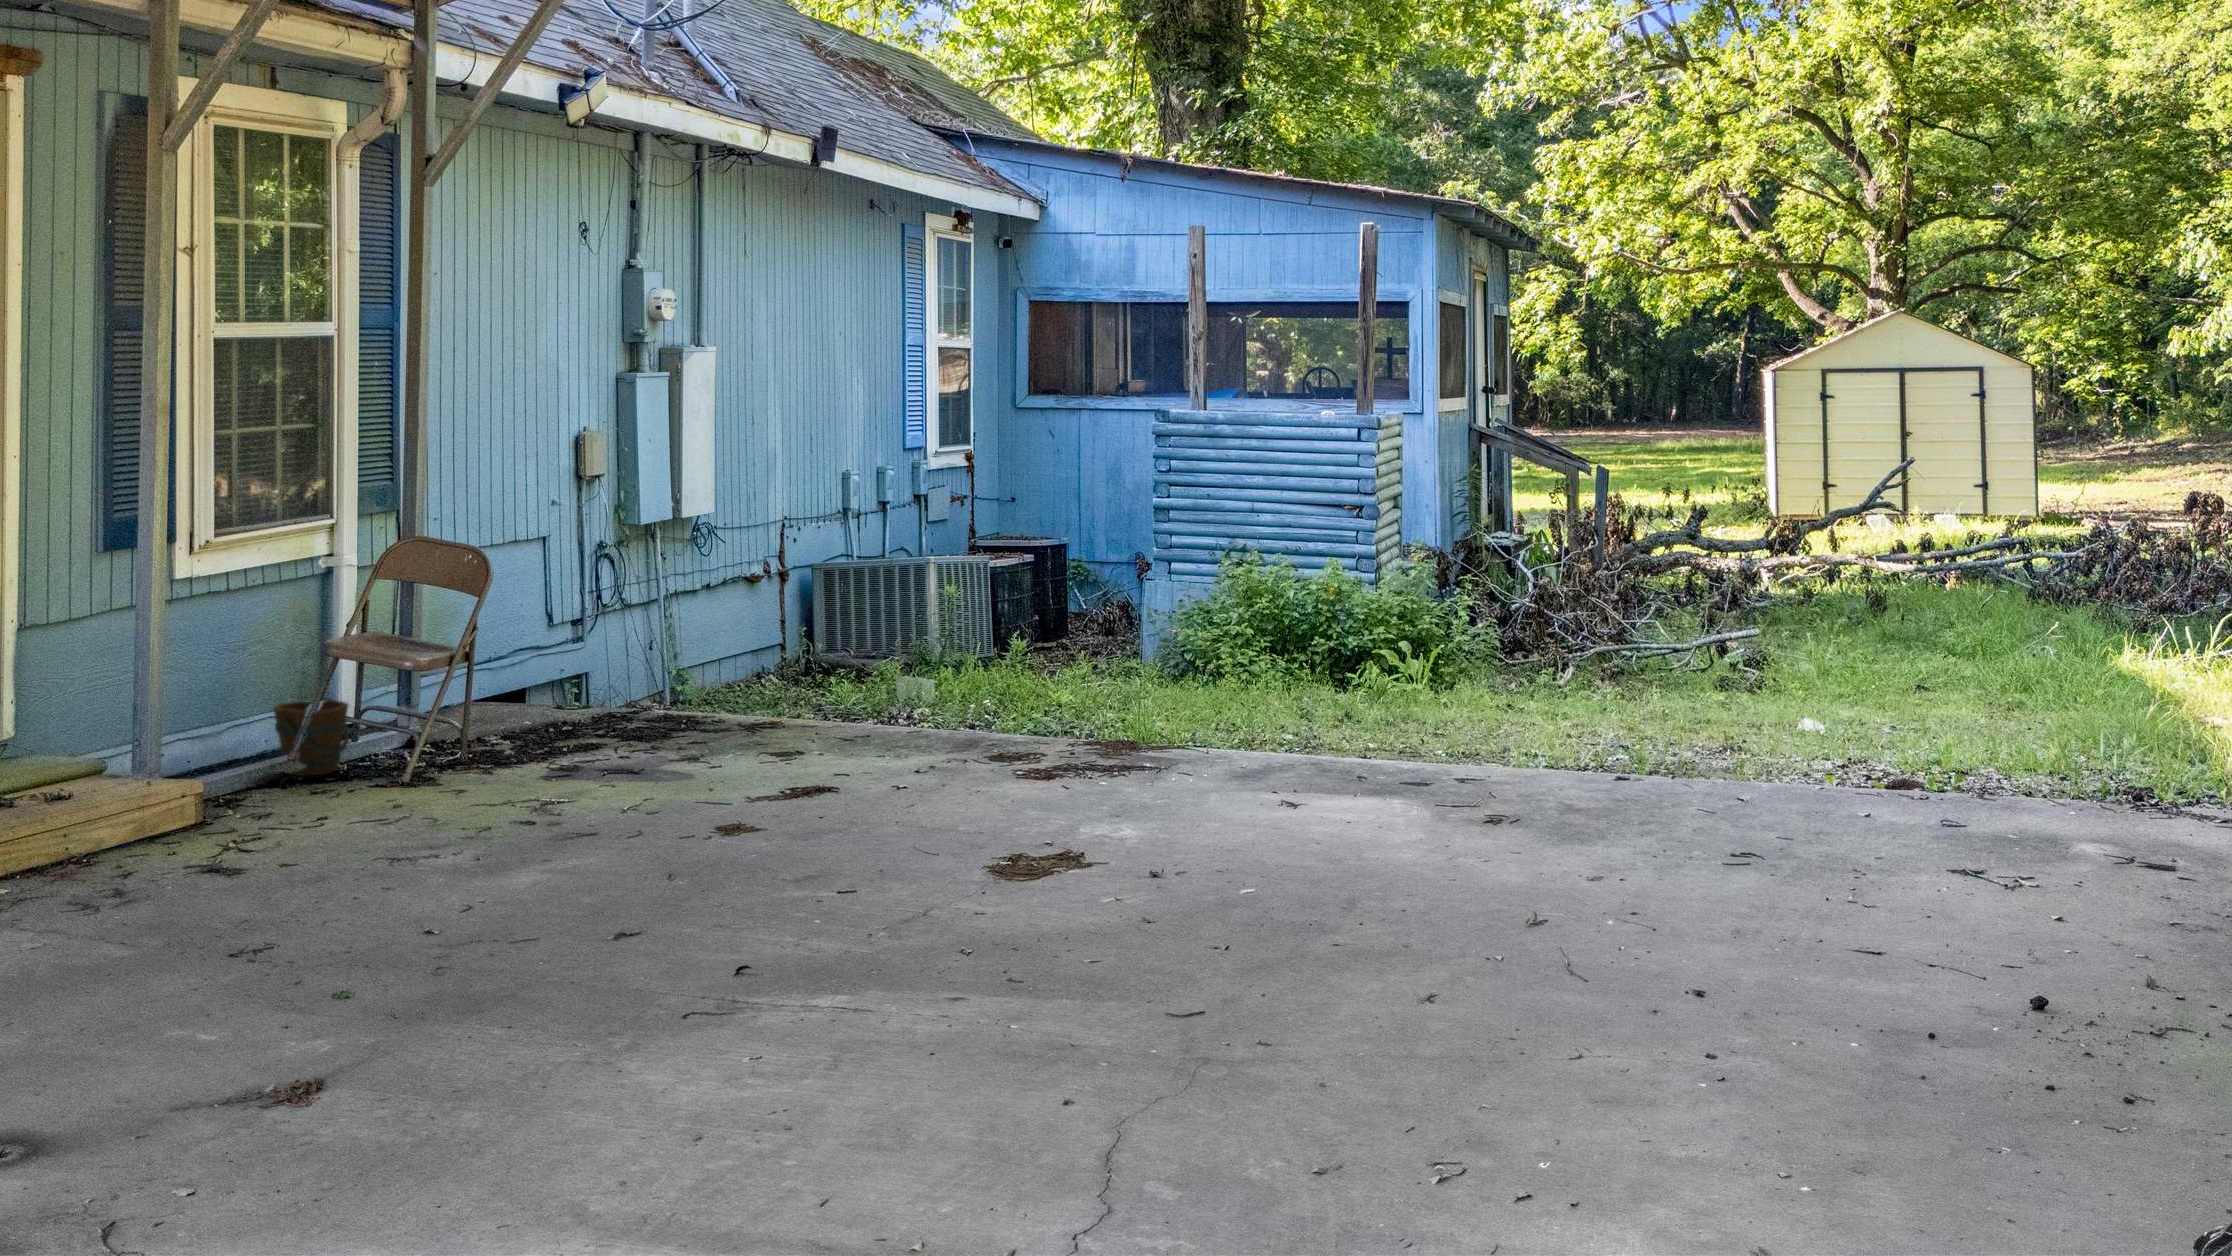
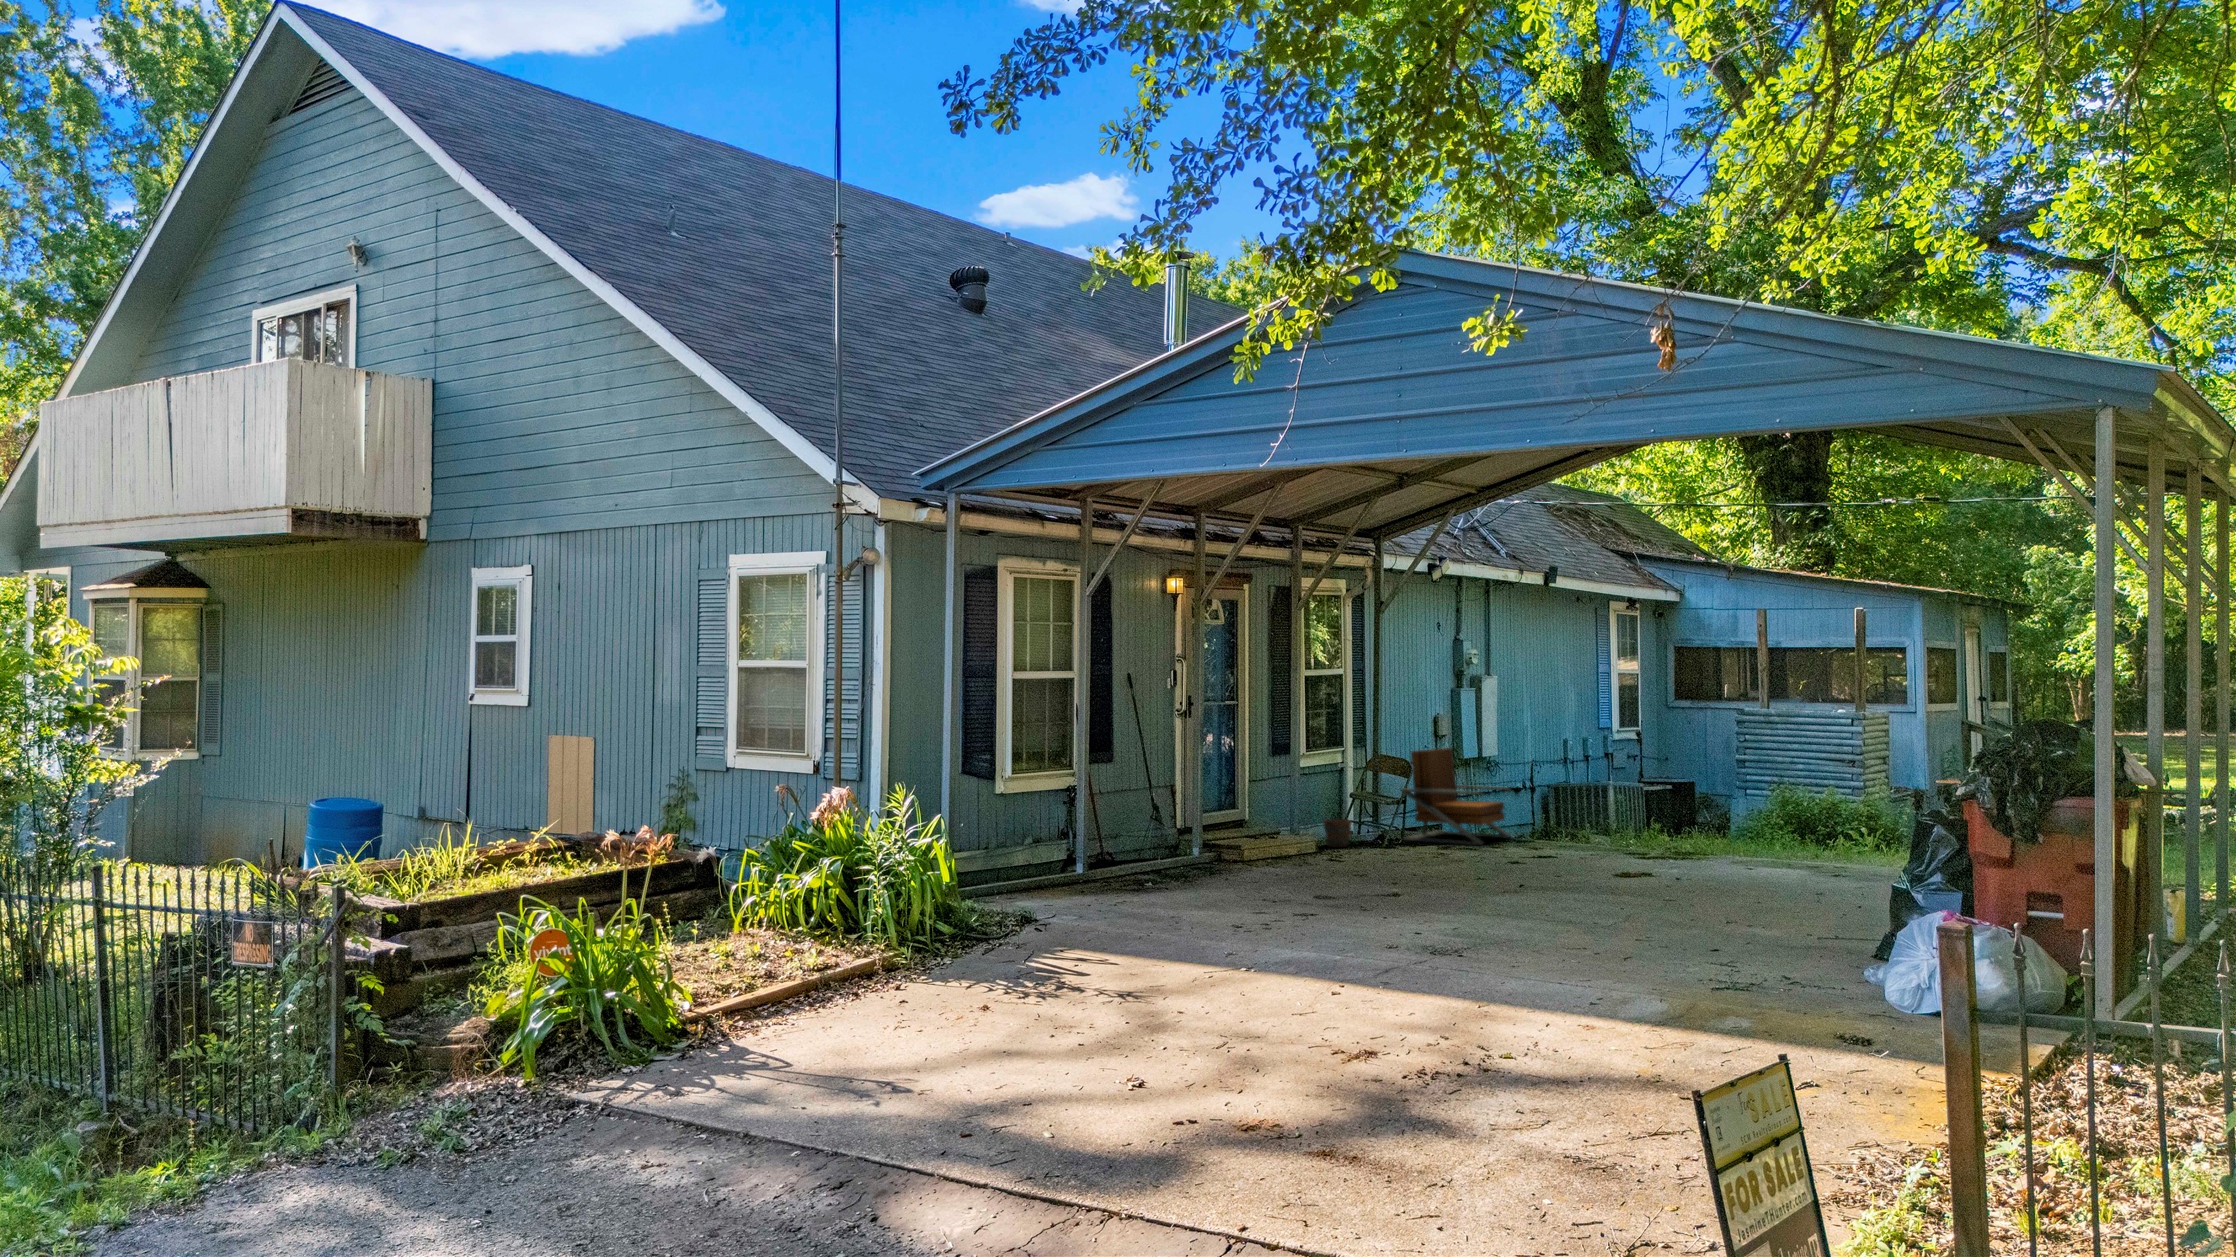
lounge chair: none [483,509,737,739] -> present [1400,748,1510,845]

